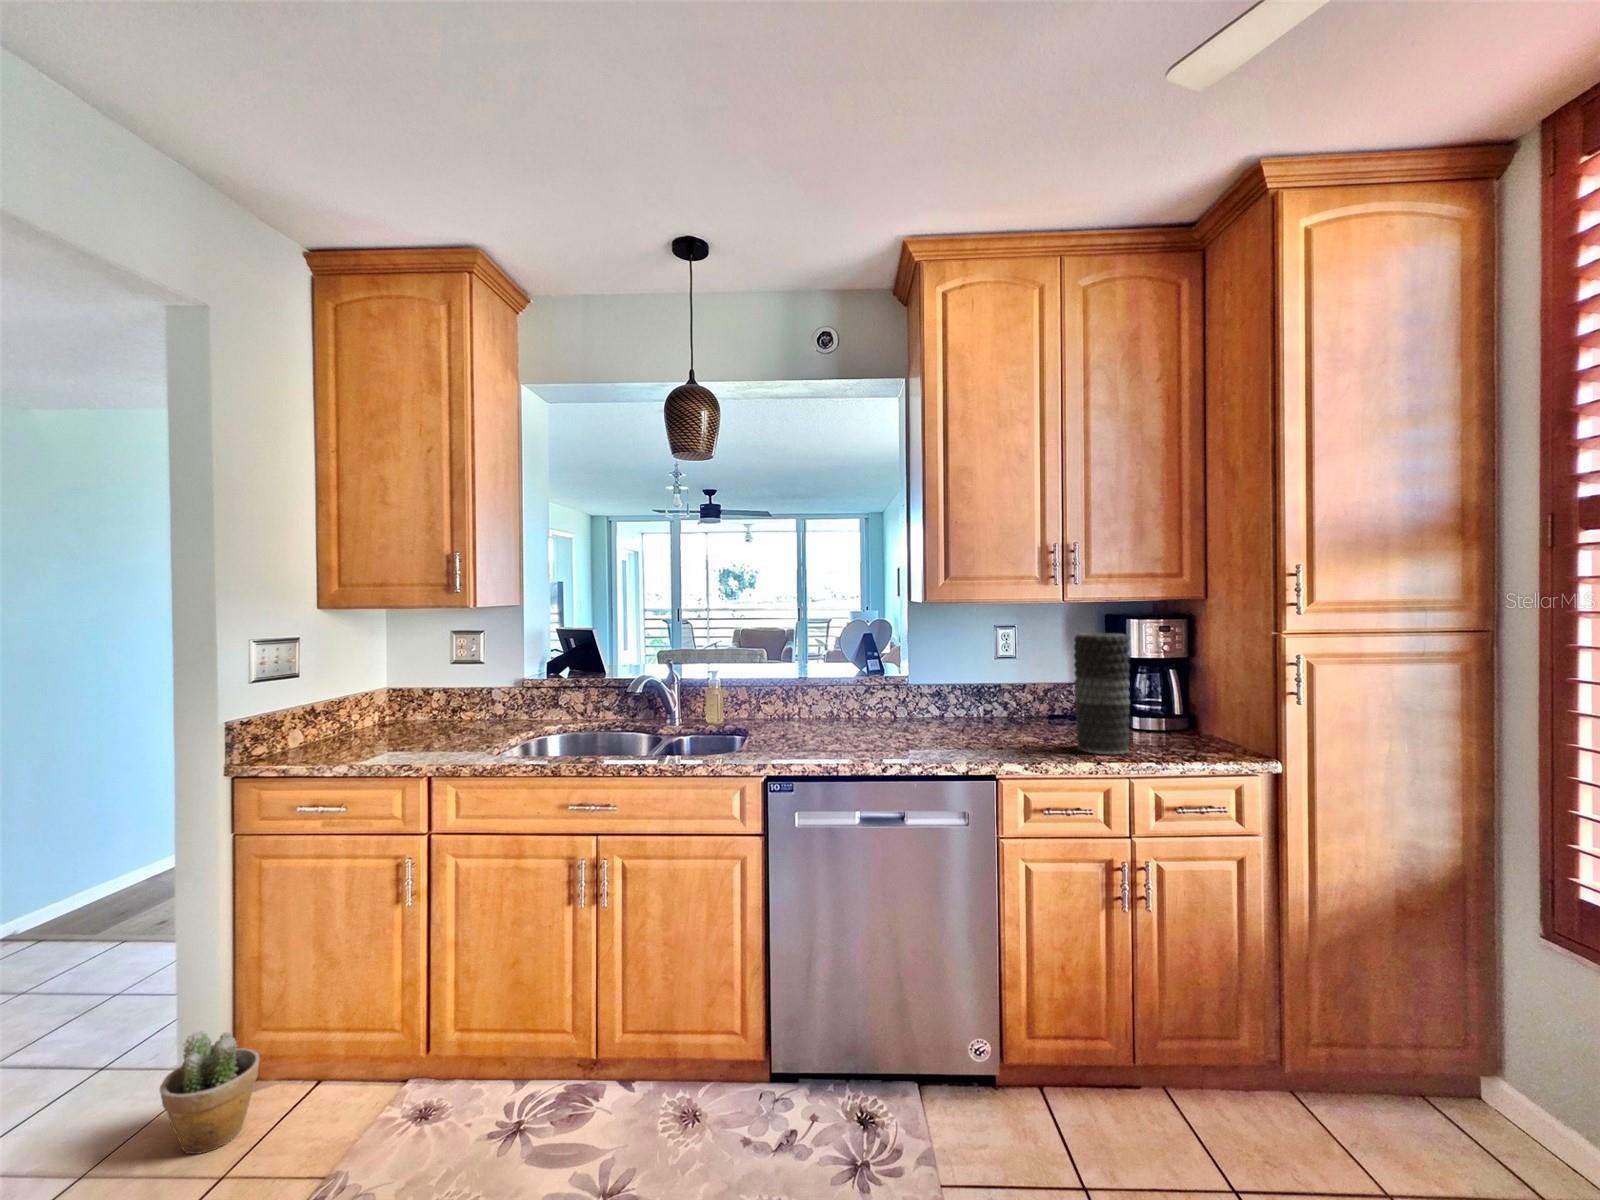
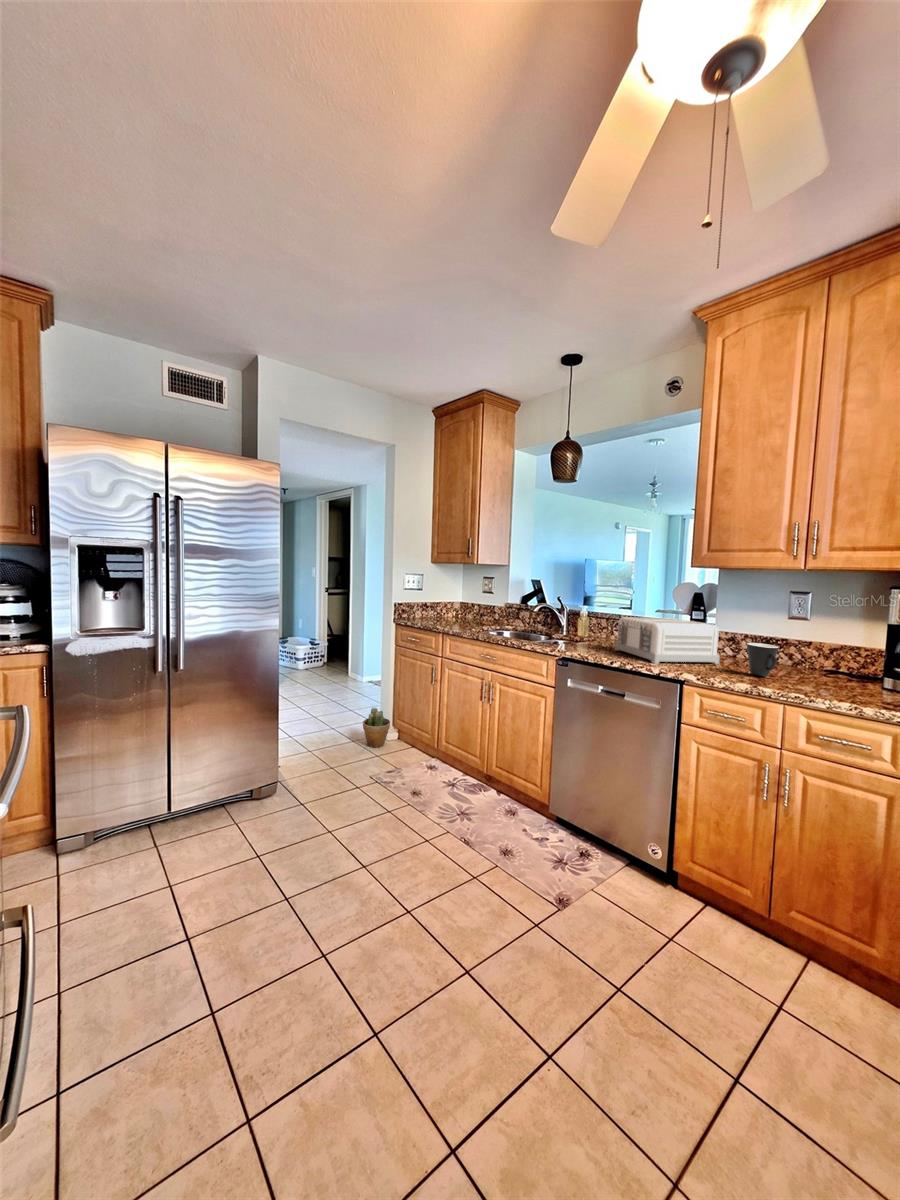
vase: present [1074,633,1130,754] -> none [799,601,862,698]
toaster: none [805,672,952,752] -> present [614,617,720,664]
mug: none [1001,696,1042,742] -> present [747,643,778,676]

